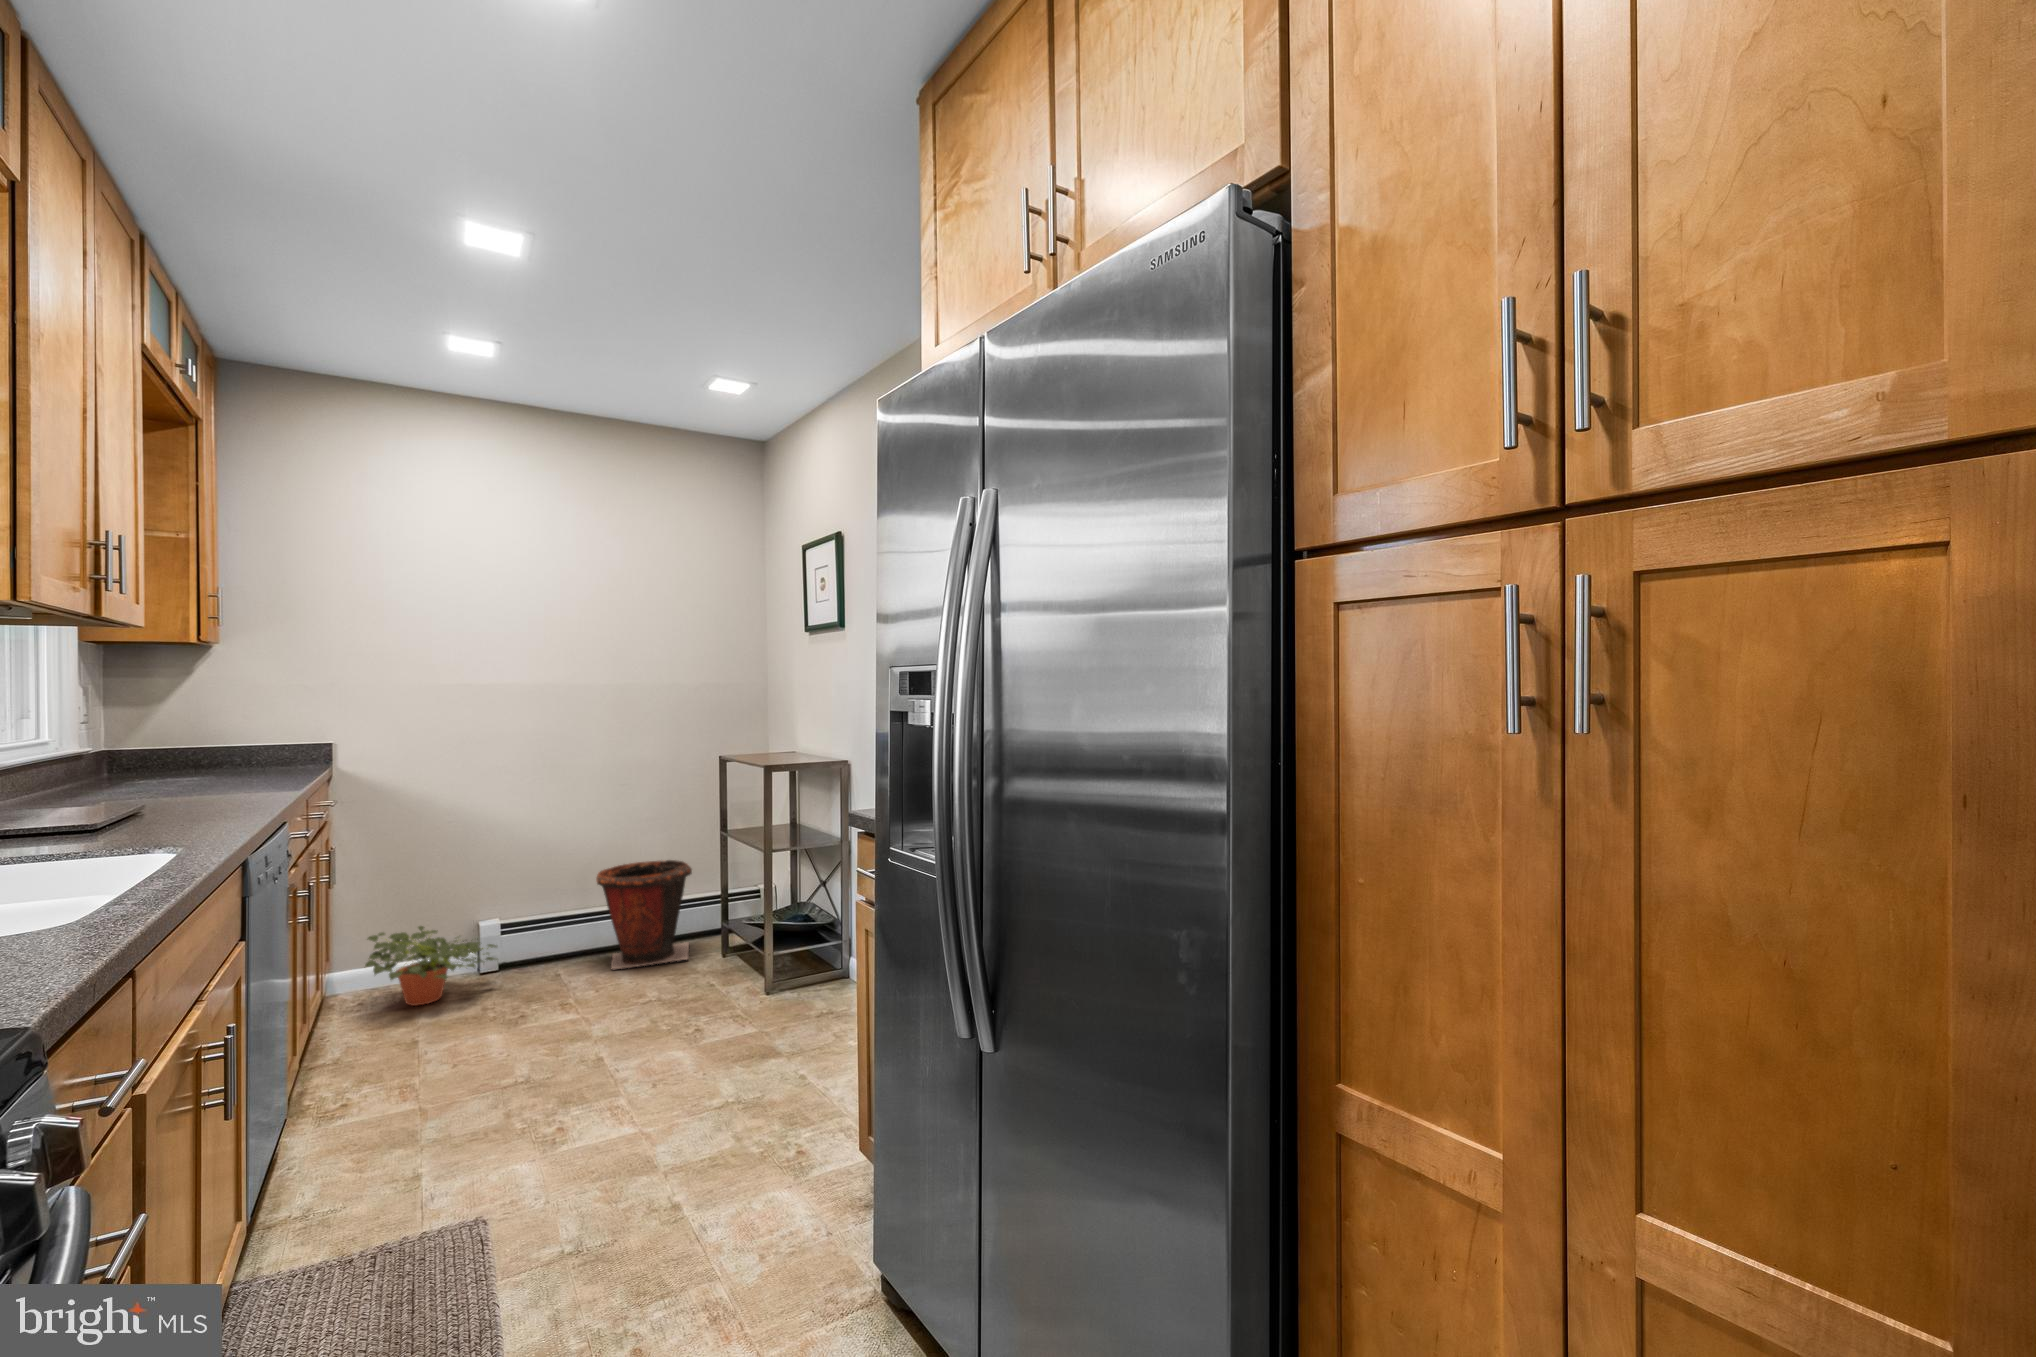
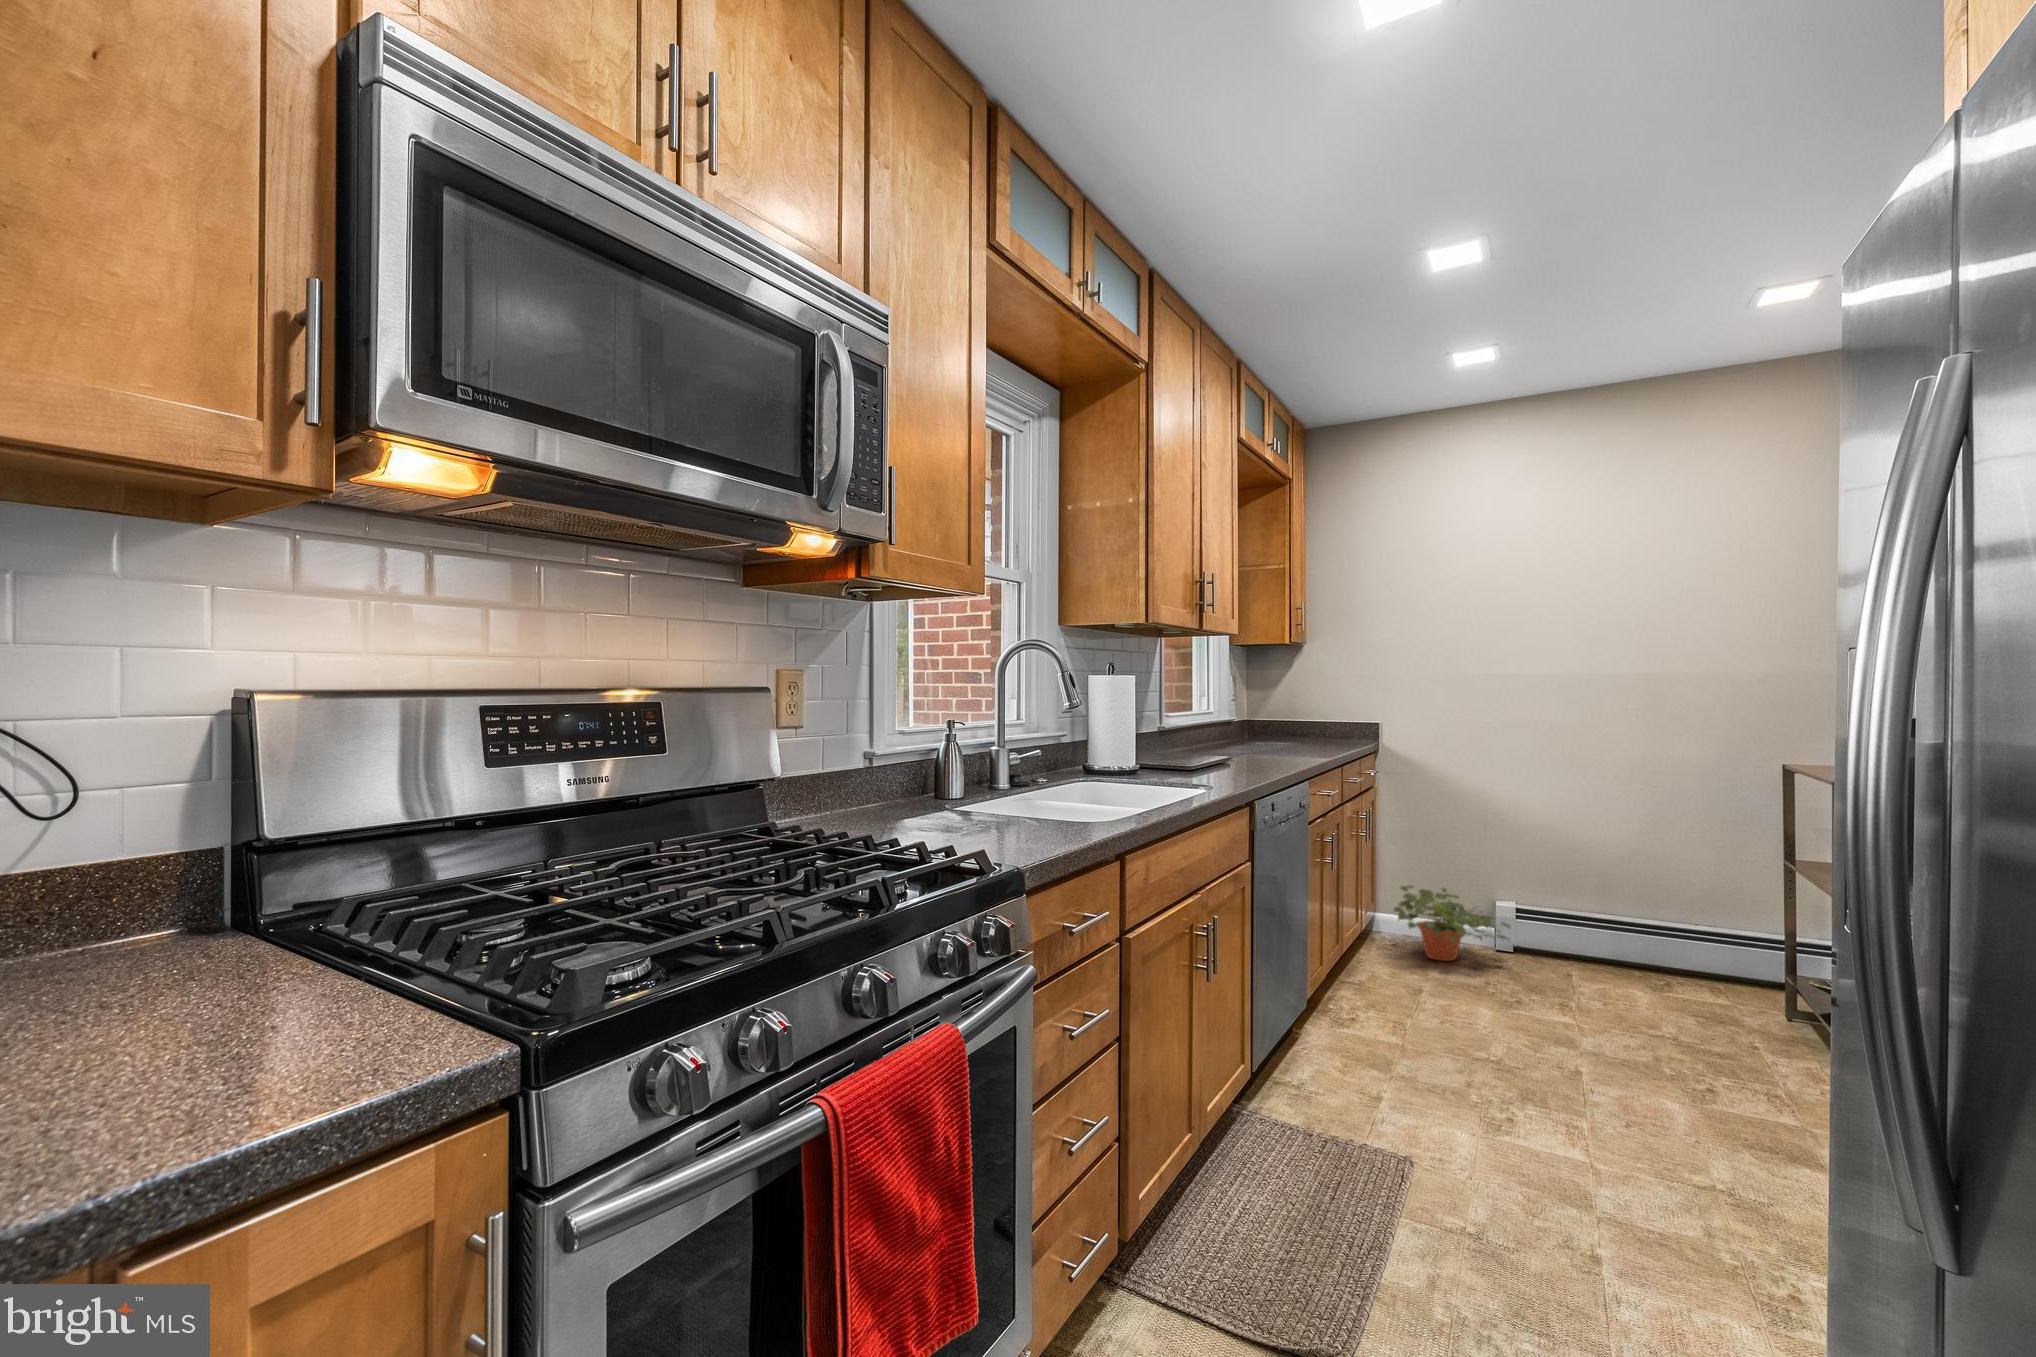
waste bin: present [596,860,692,969] -> none [1620,875,1747,1009]

